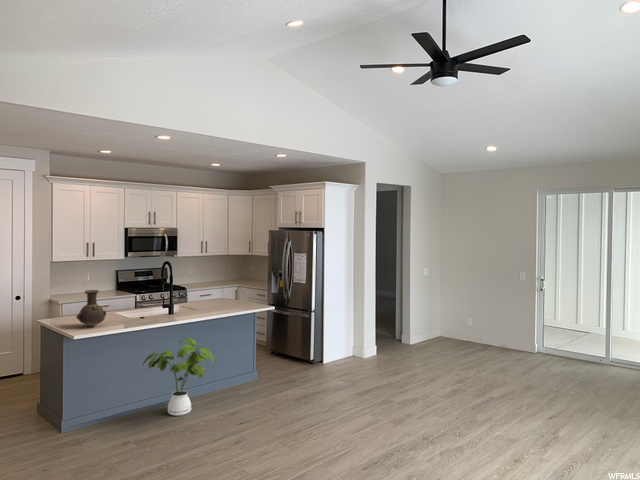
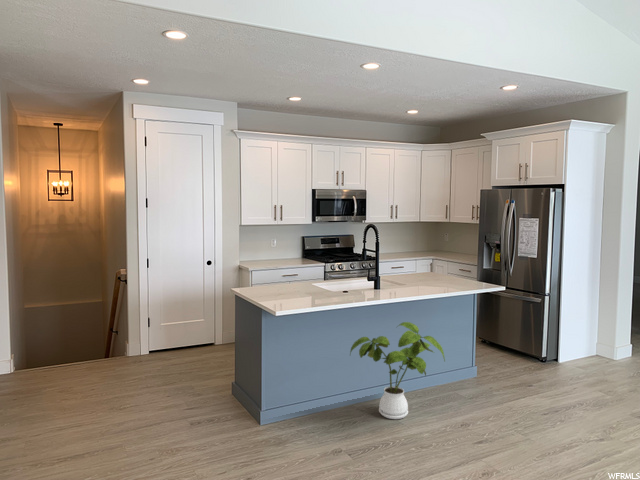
vase: present [76,290,106,327] -> none [276,255,309,300]

